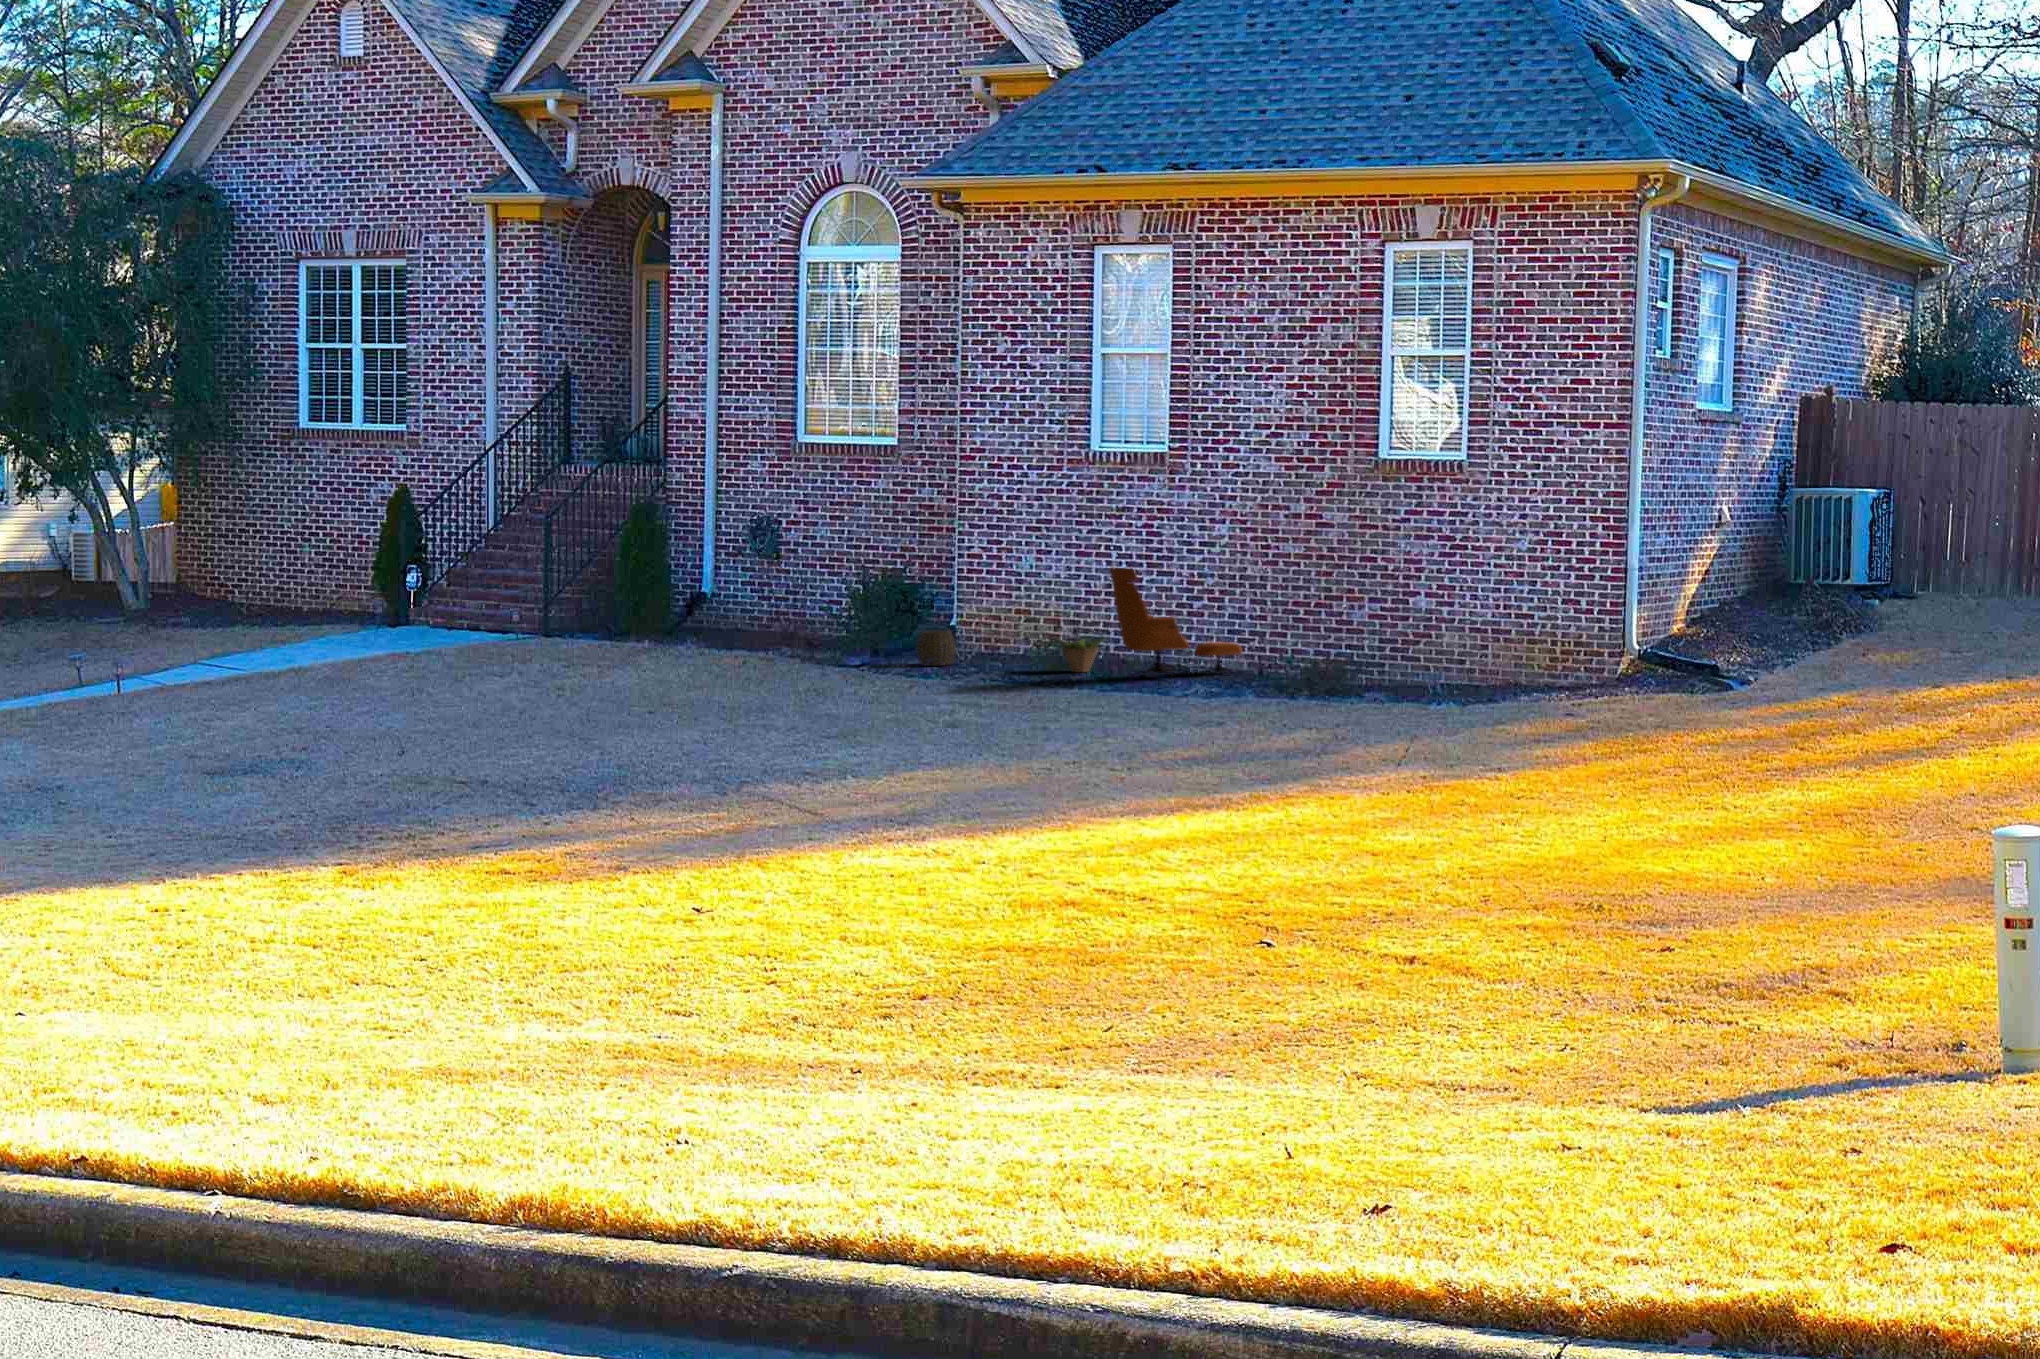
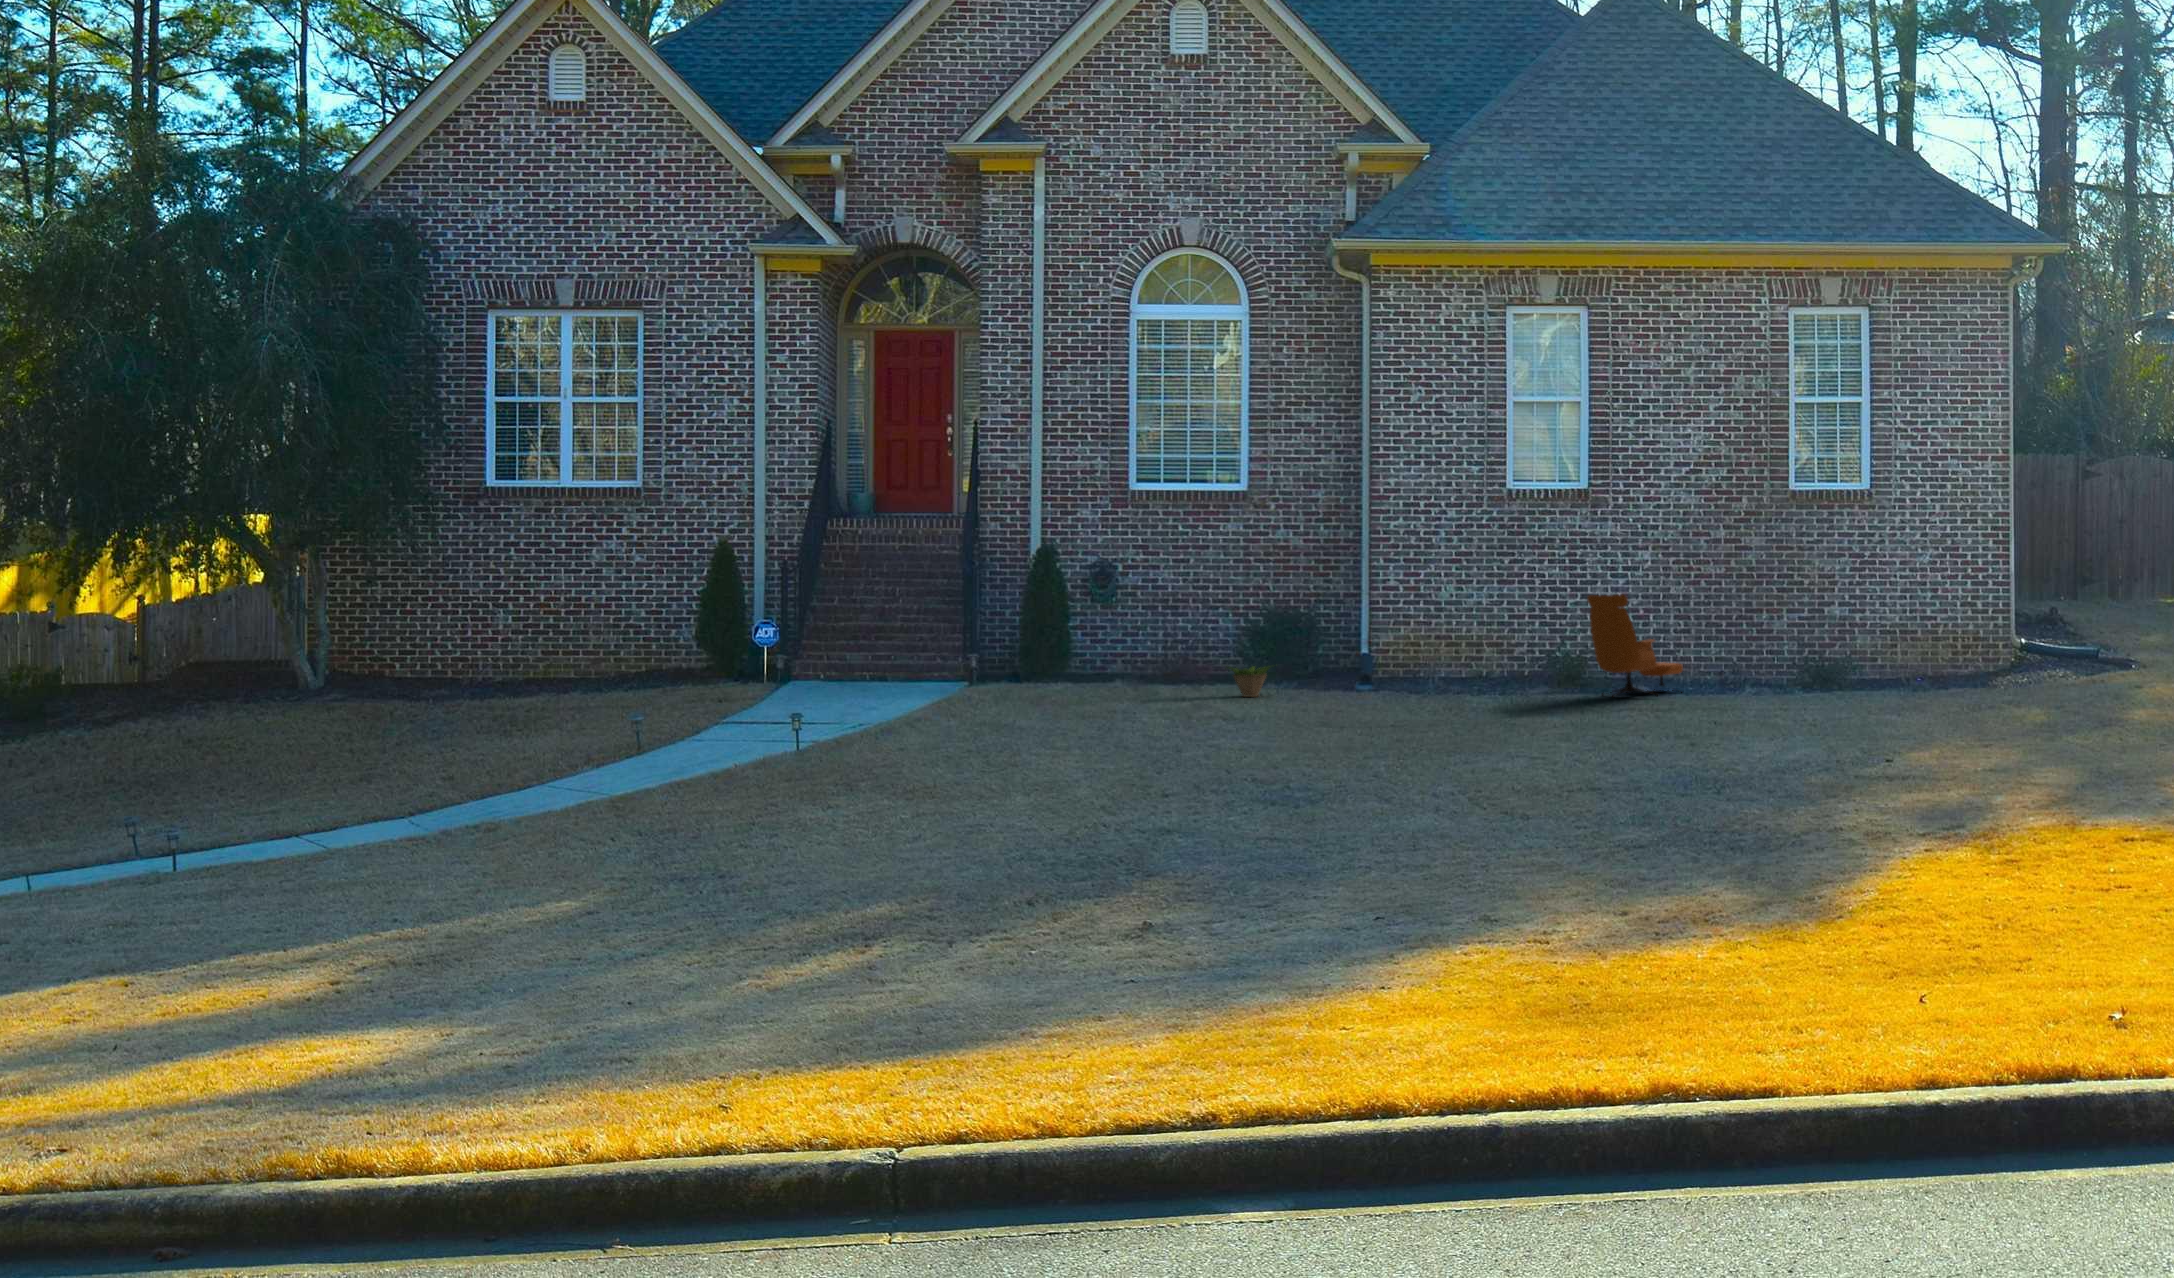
woven basket: present [916,630,956,666] -> none [1337,661,1376,695]
decorative plant: present [1057,638,1110,672] -> present [1226,666,1274,697]

